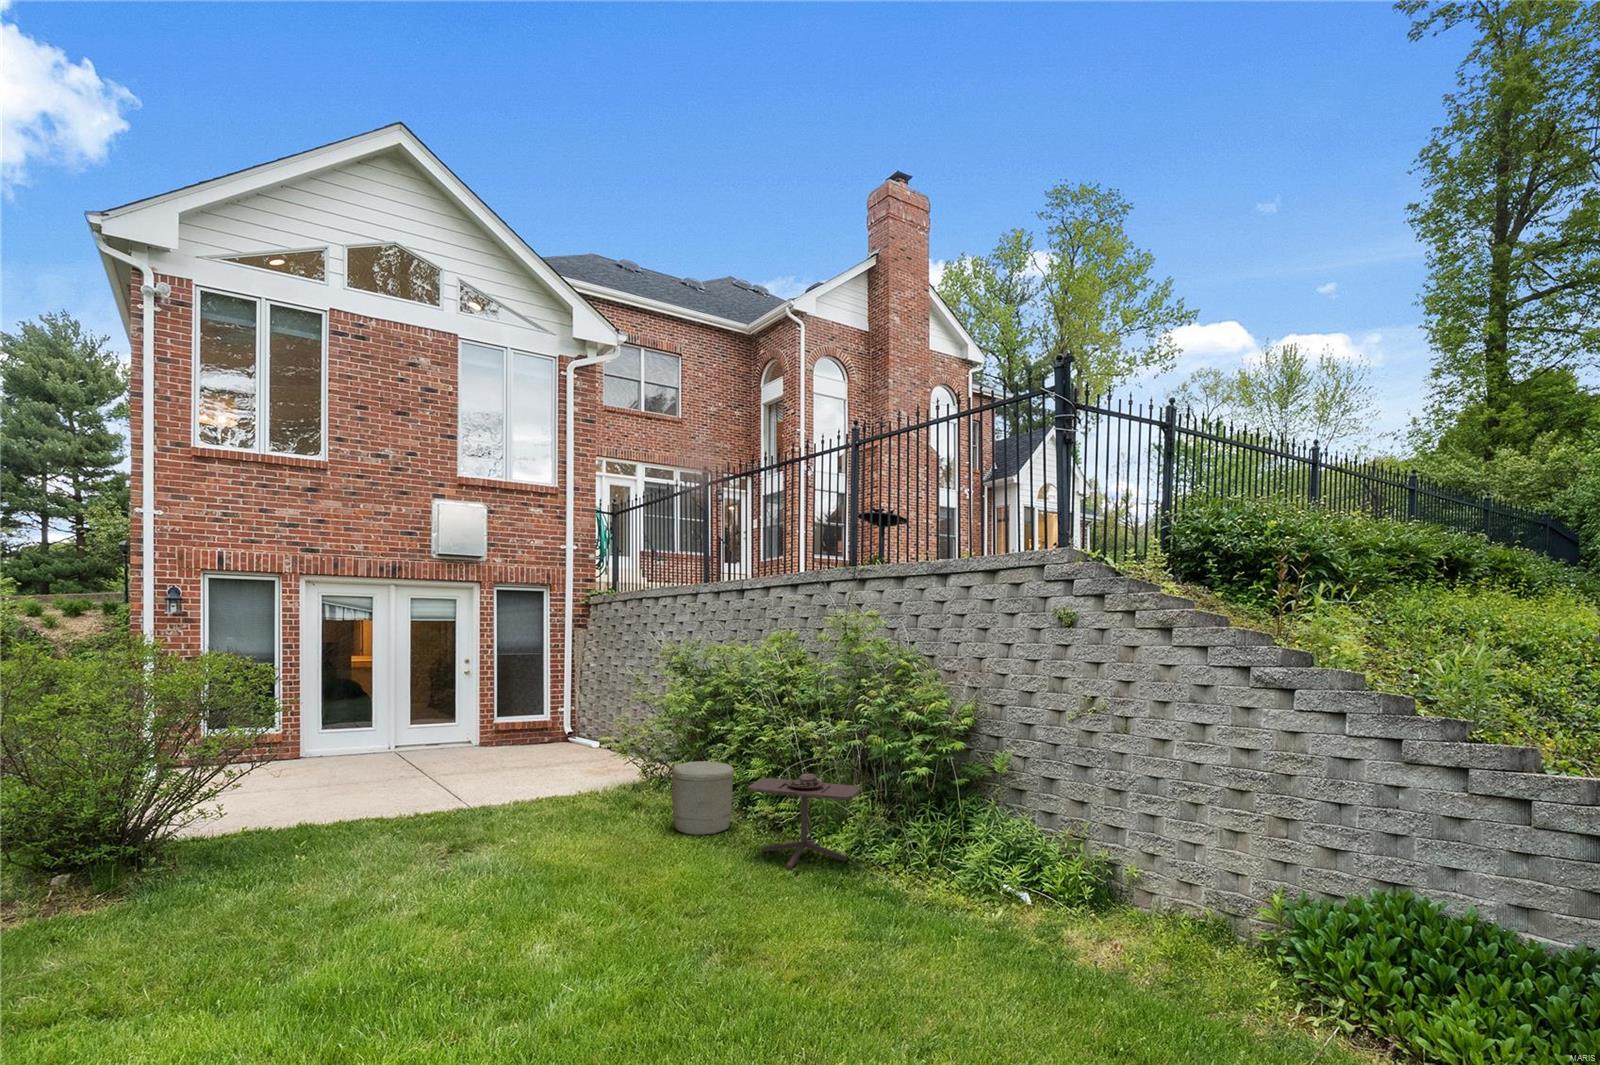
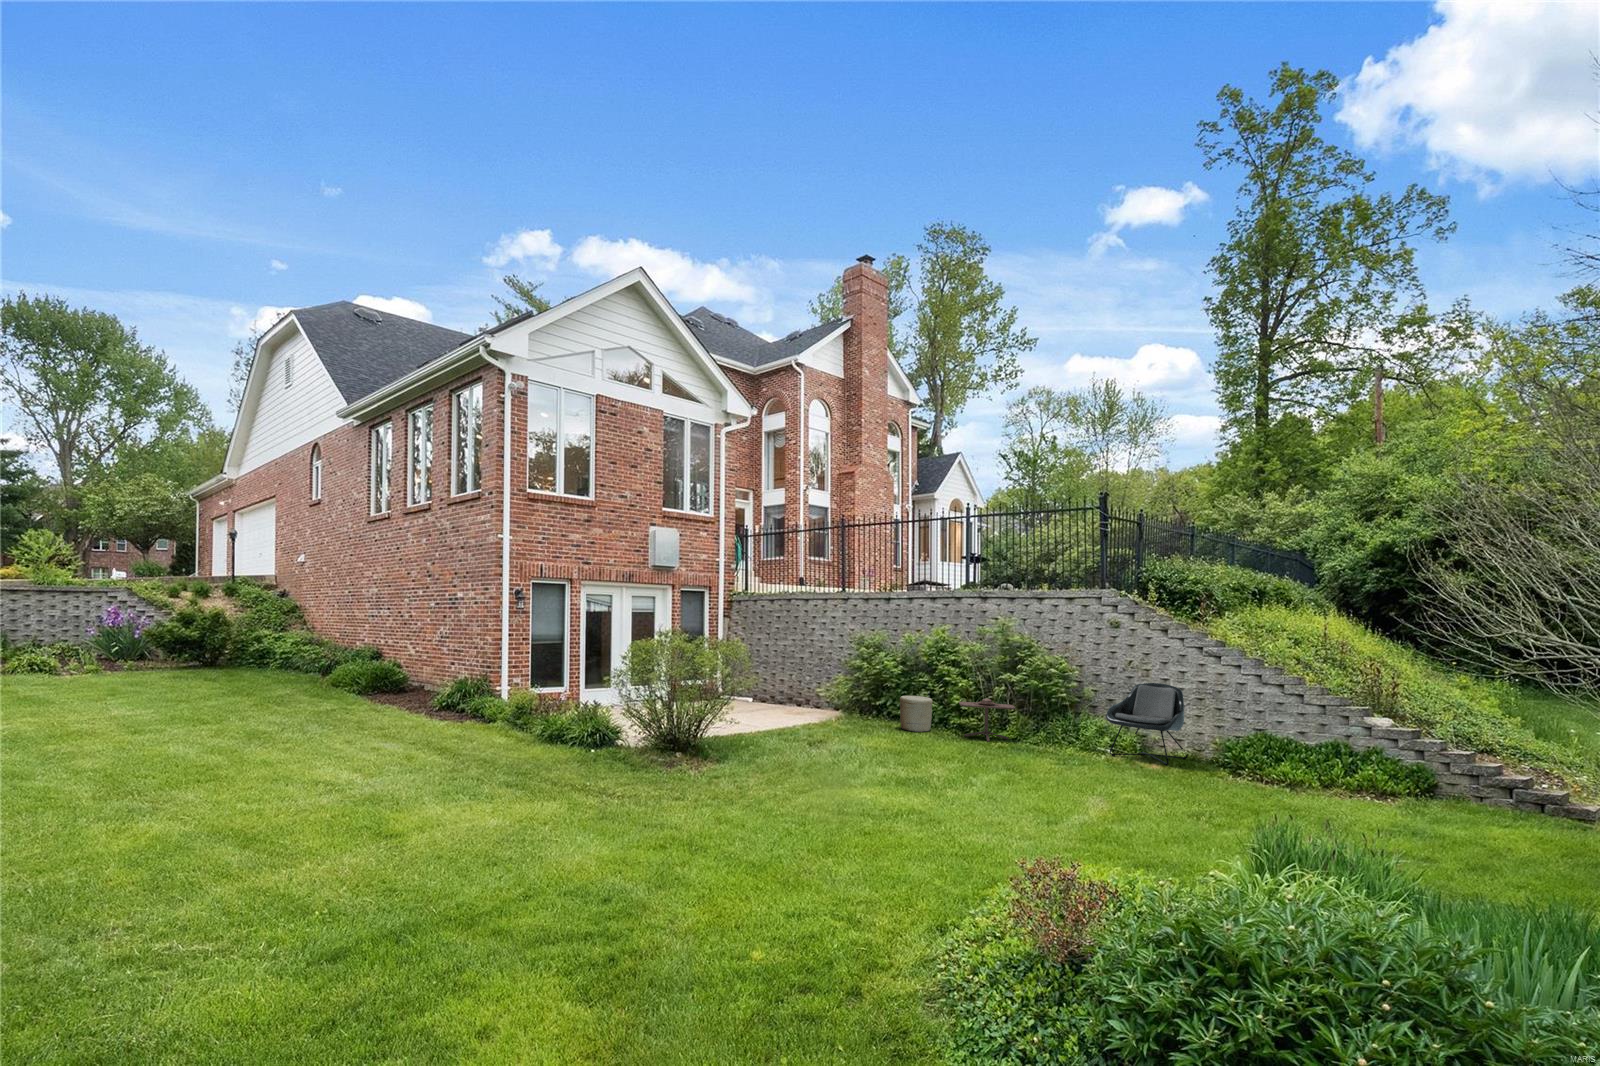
lounge chair: none [1004,749,1213,980] -> present [1106,683,1188,765]

